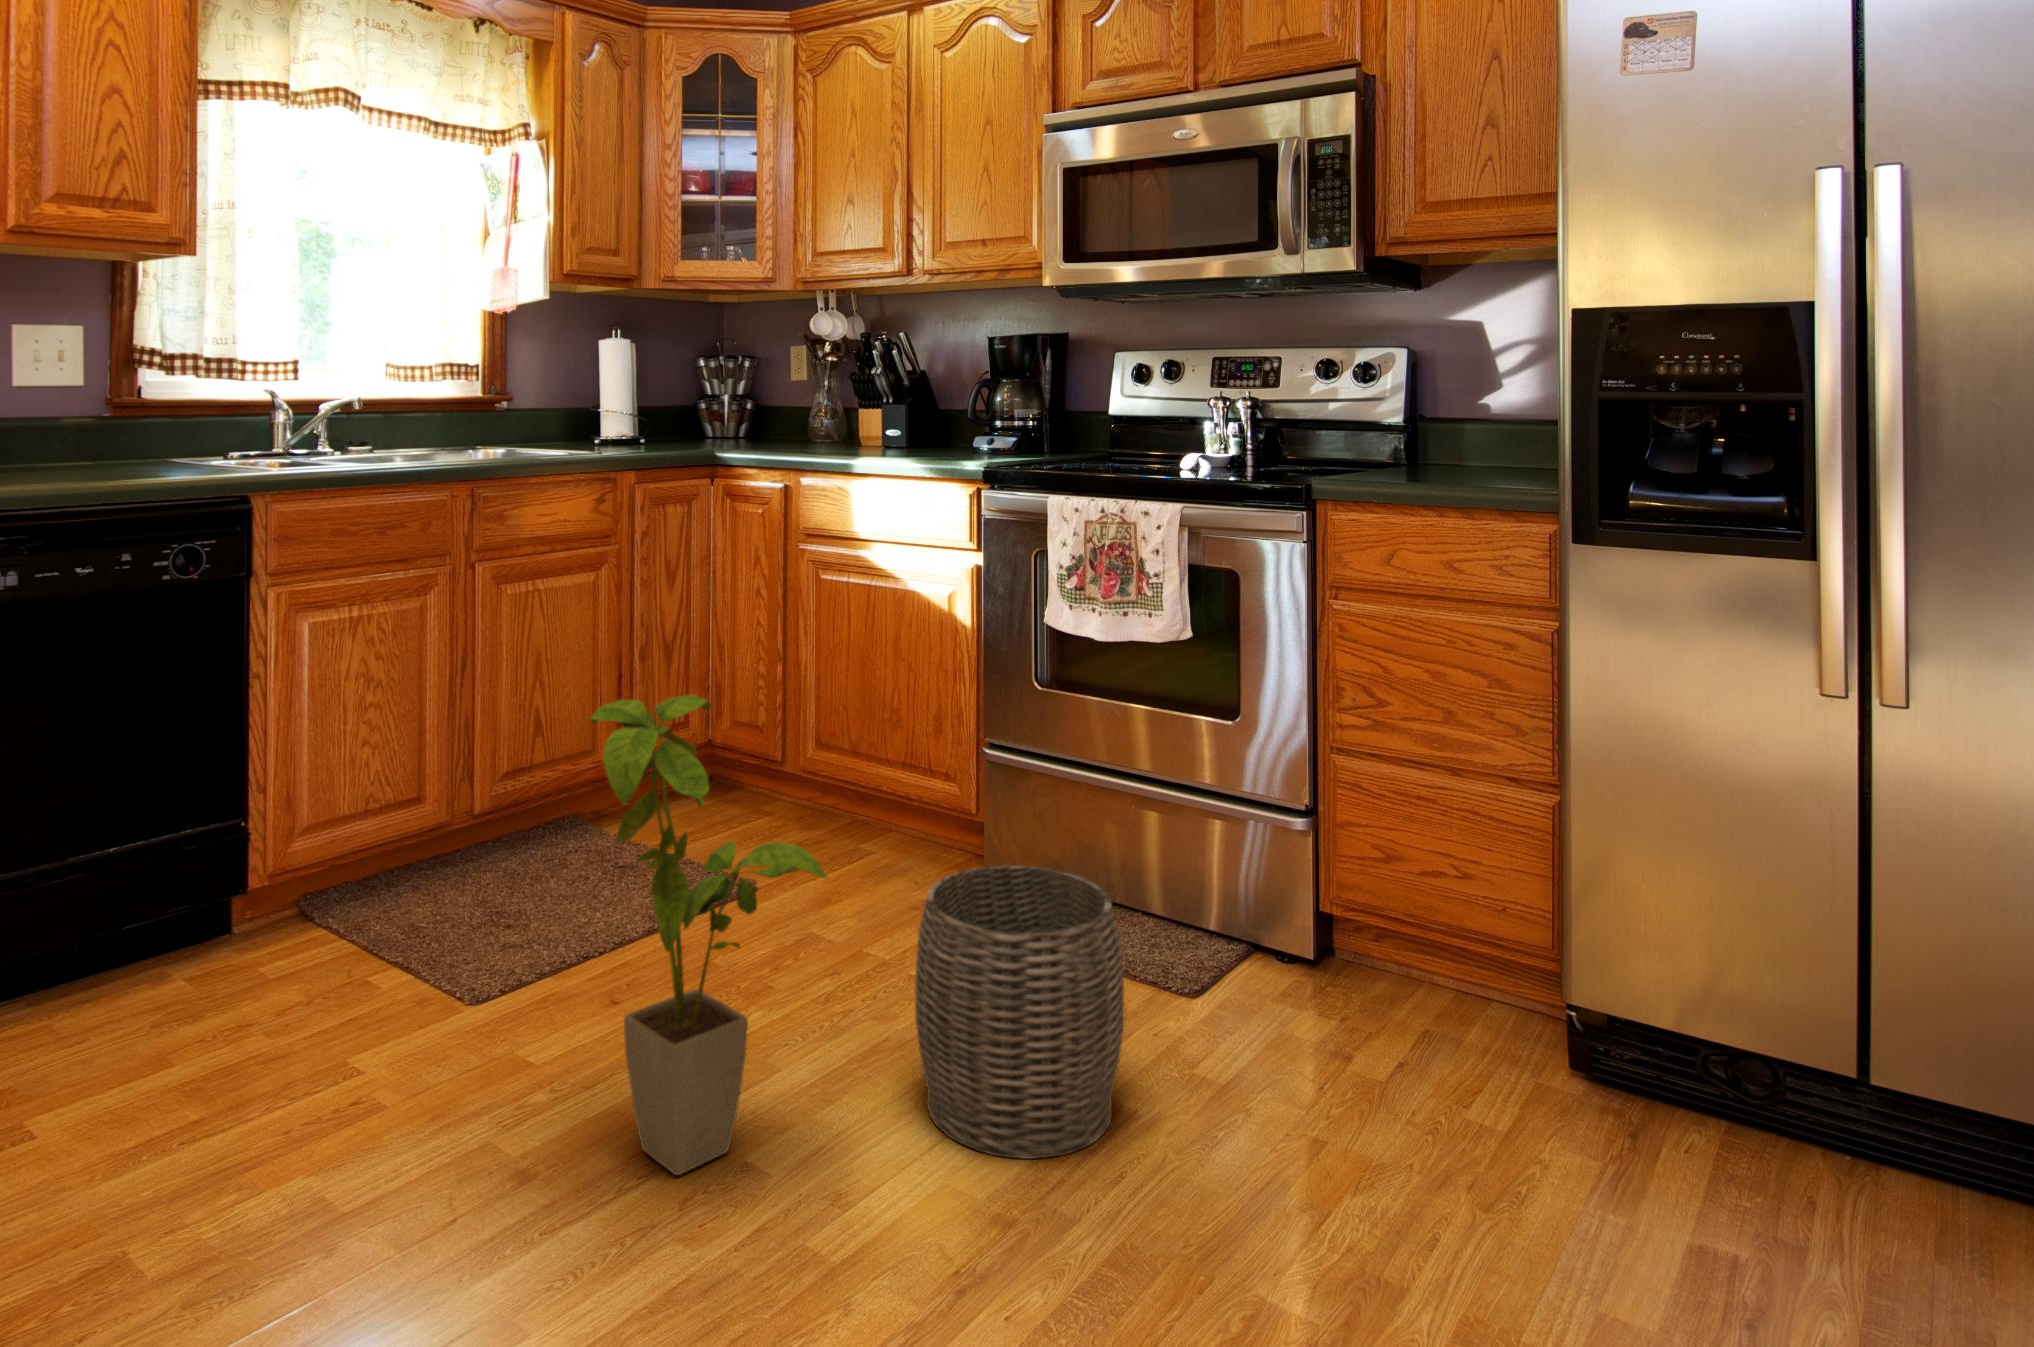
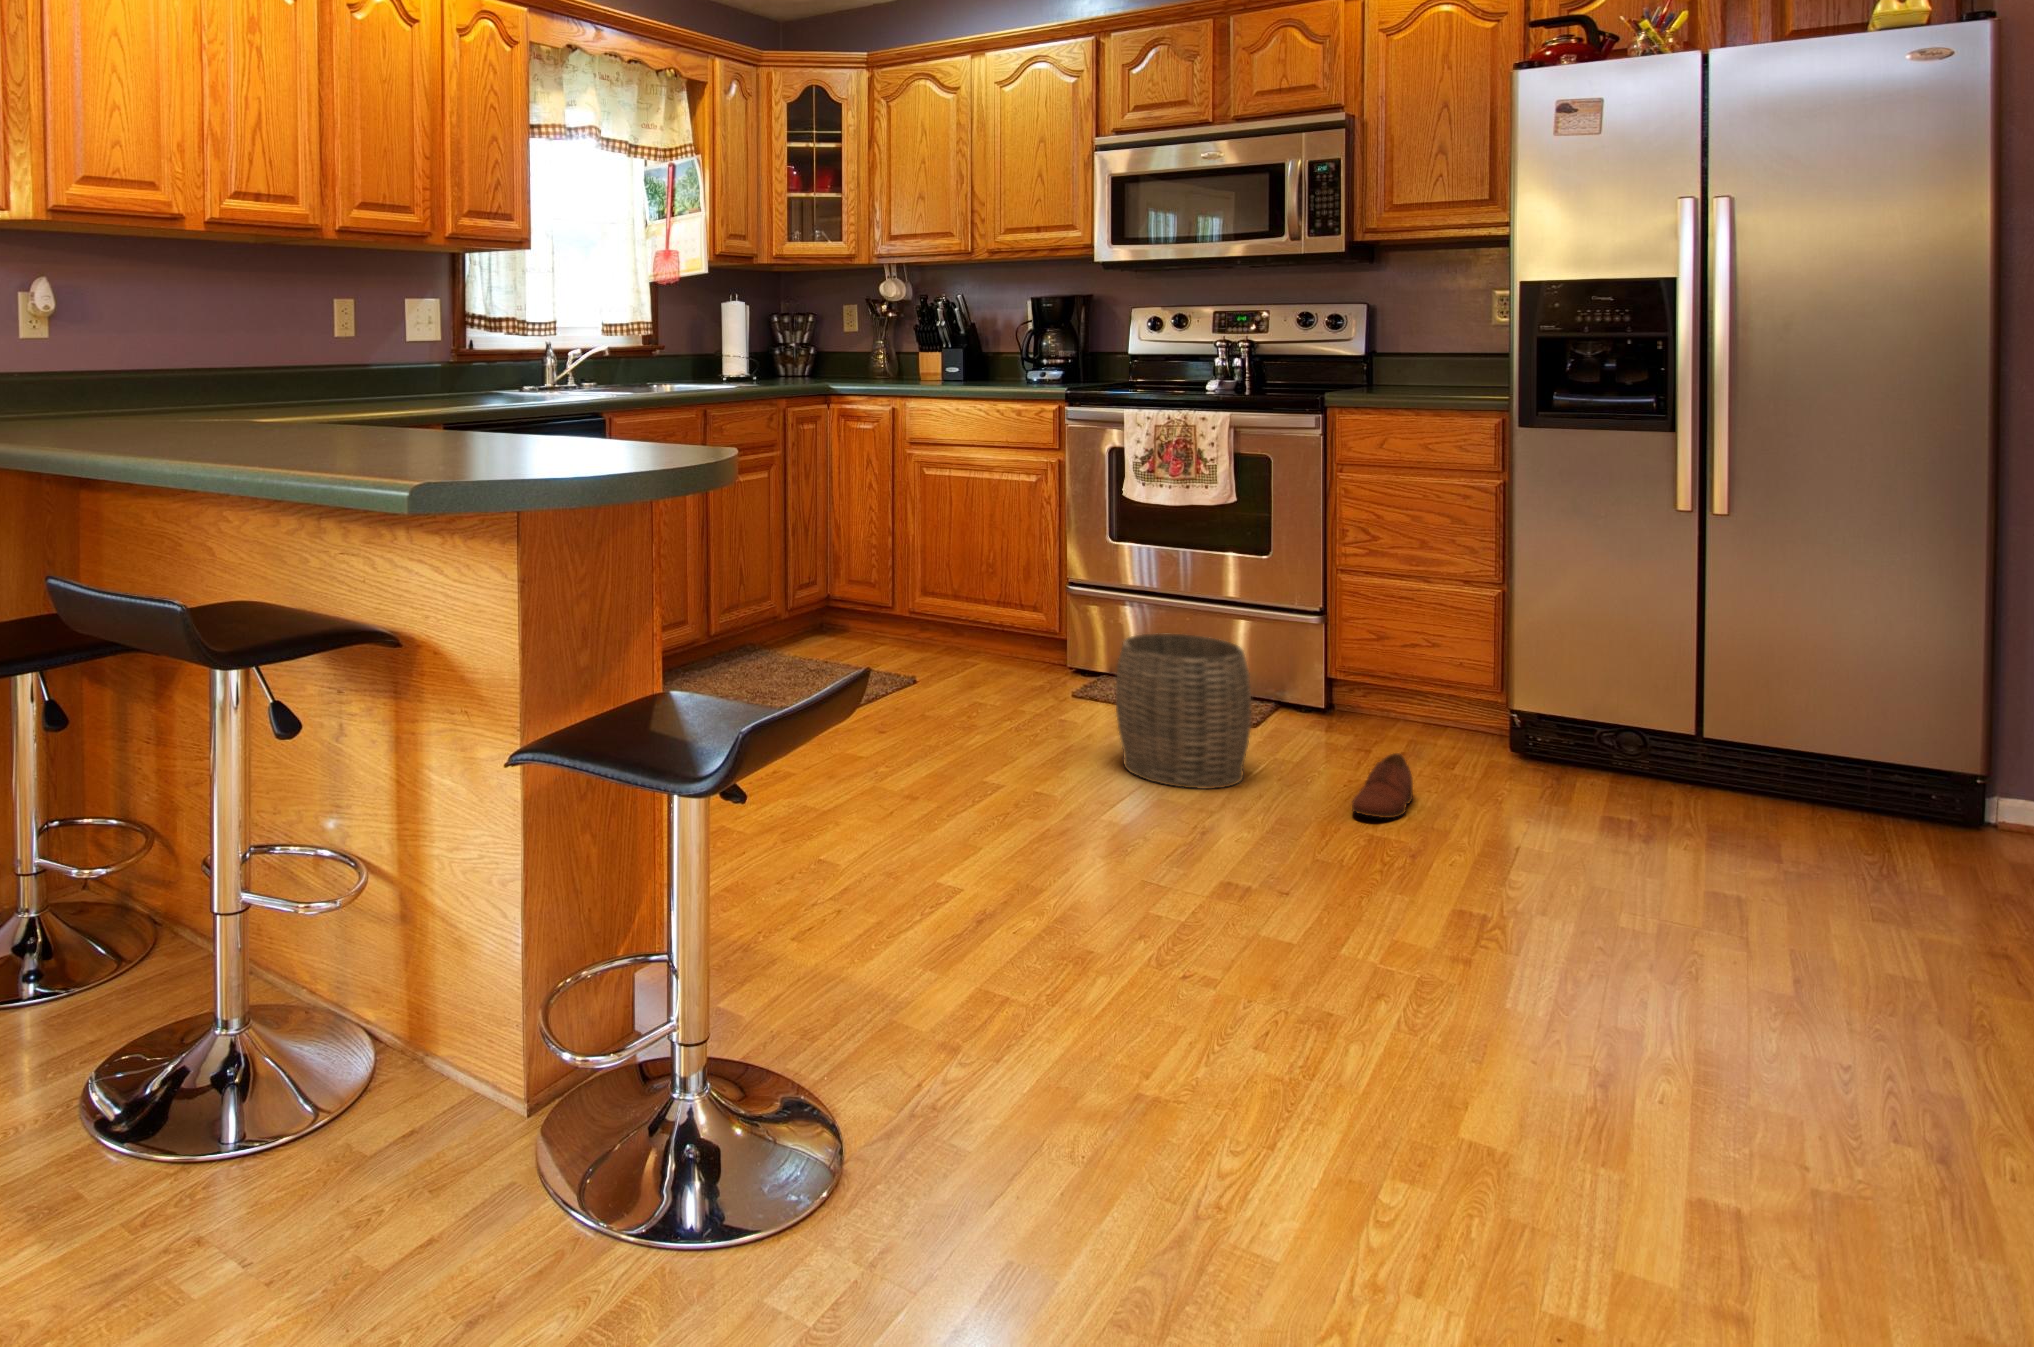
house plant: present [590,695,827,1175] -> none [951,519,1104,796]
shoe: none [1239,1106,1369,1257] -> present [1352,753,1413,818]

